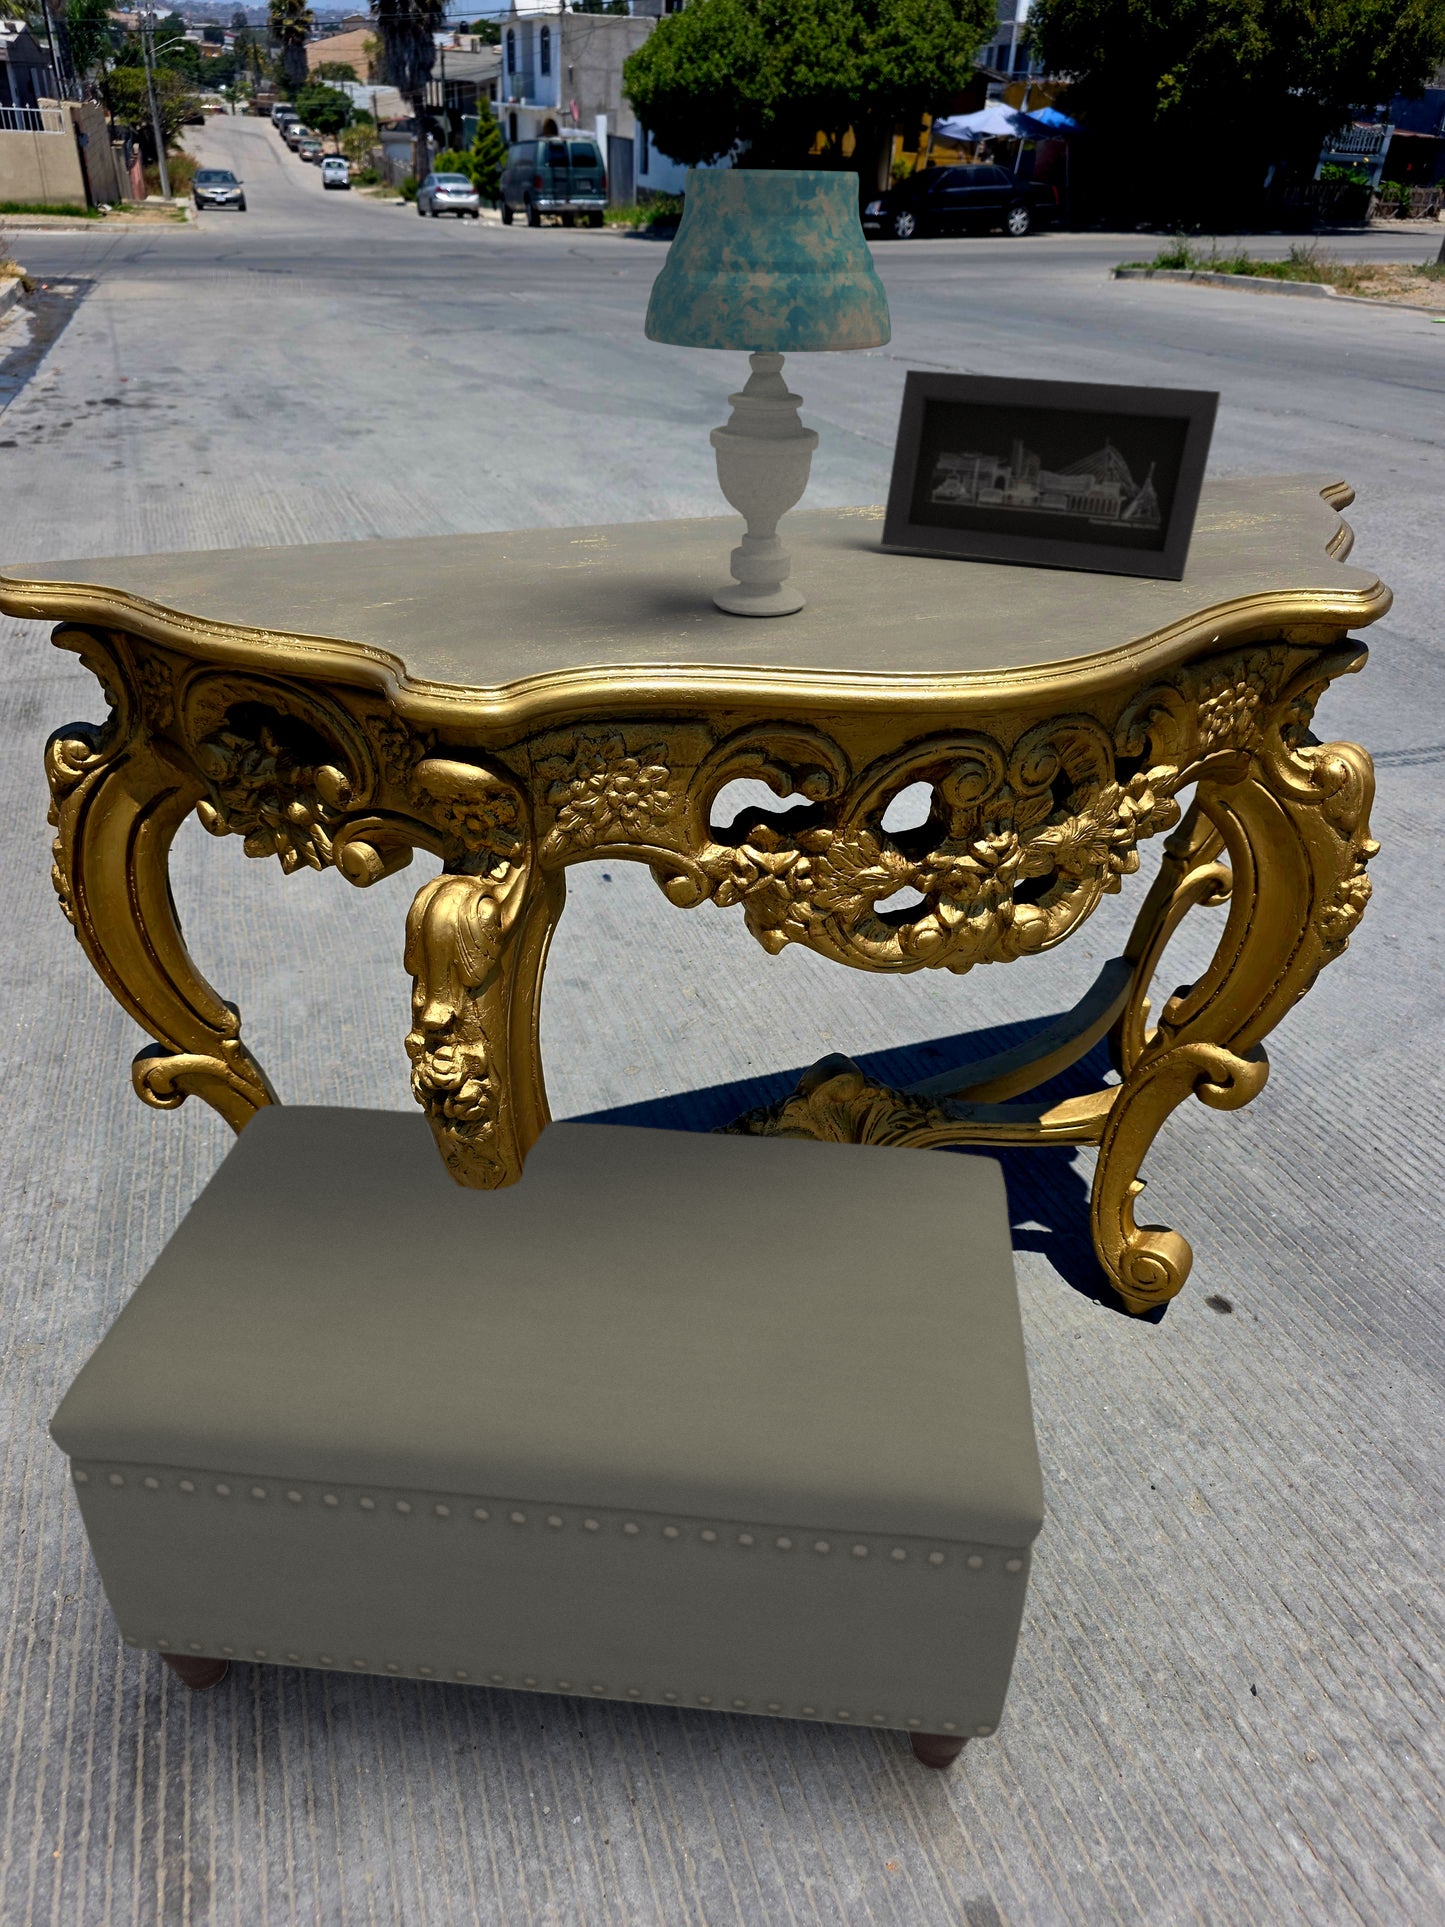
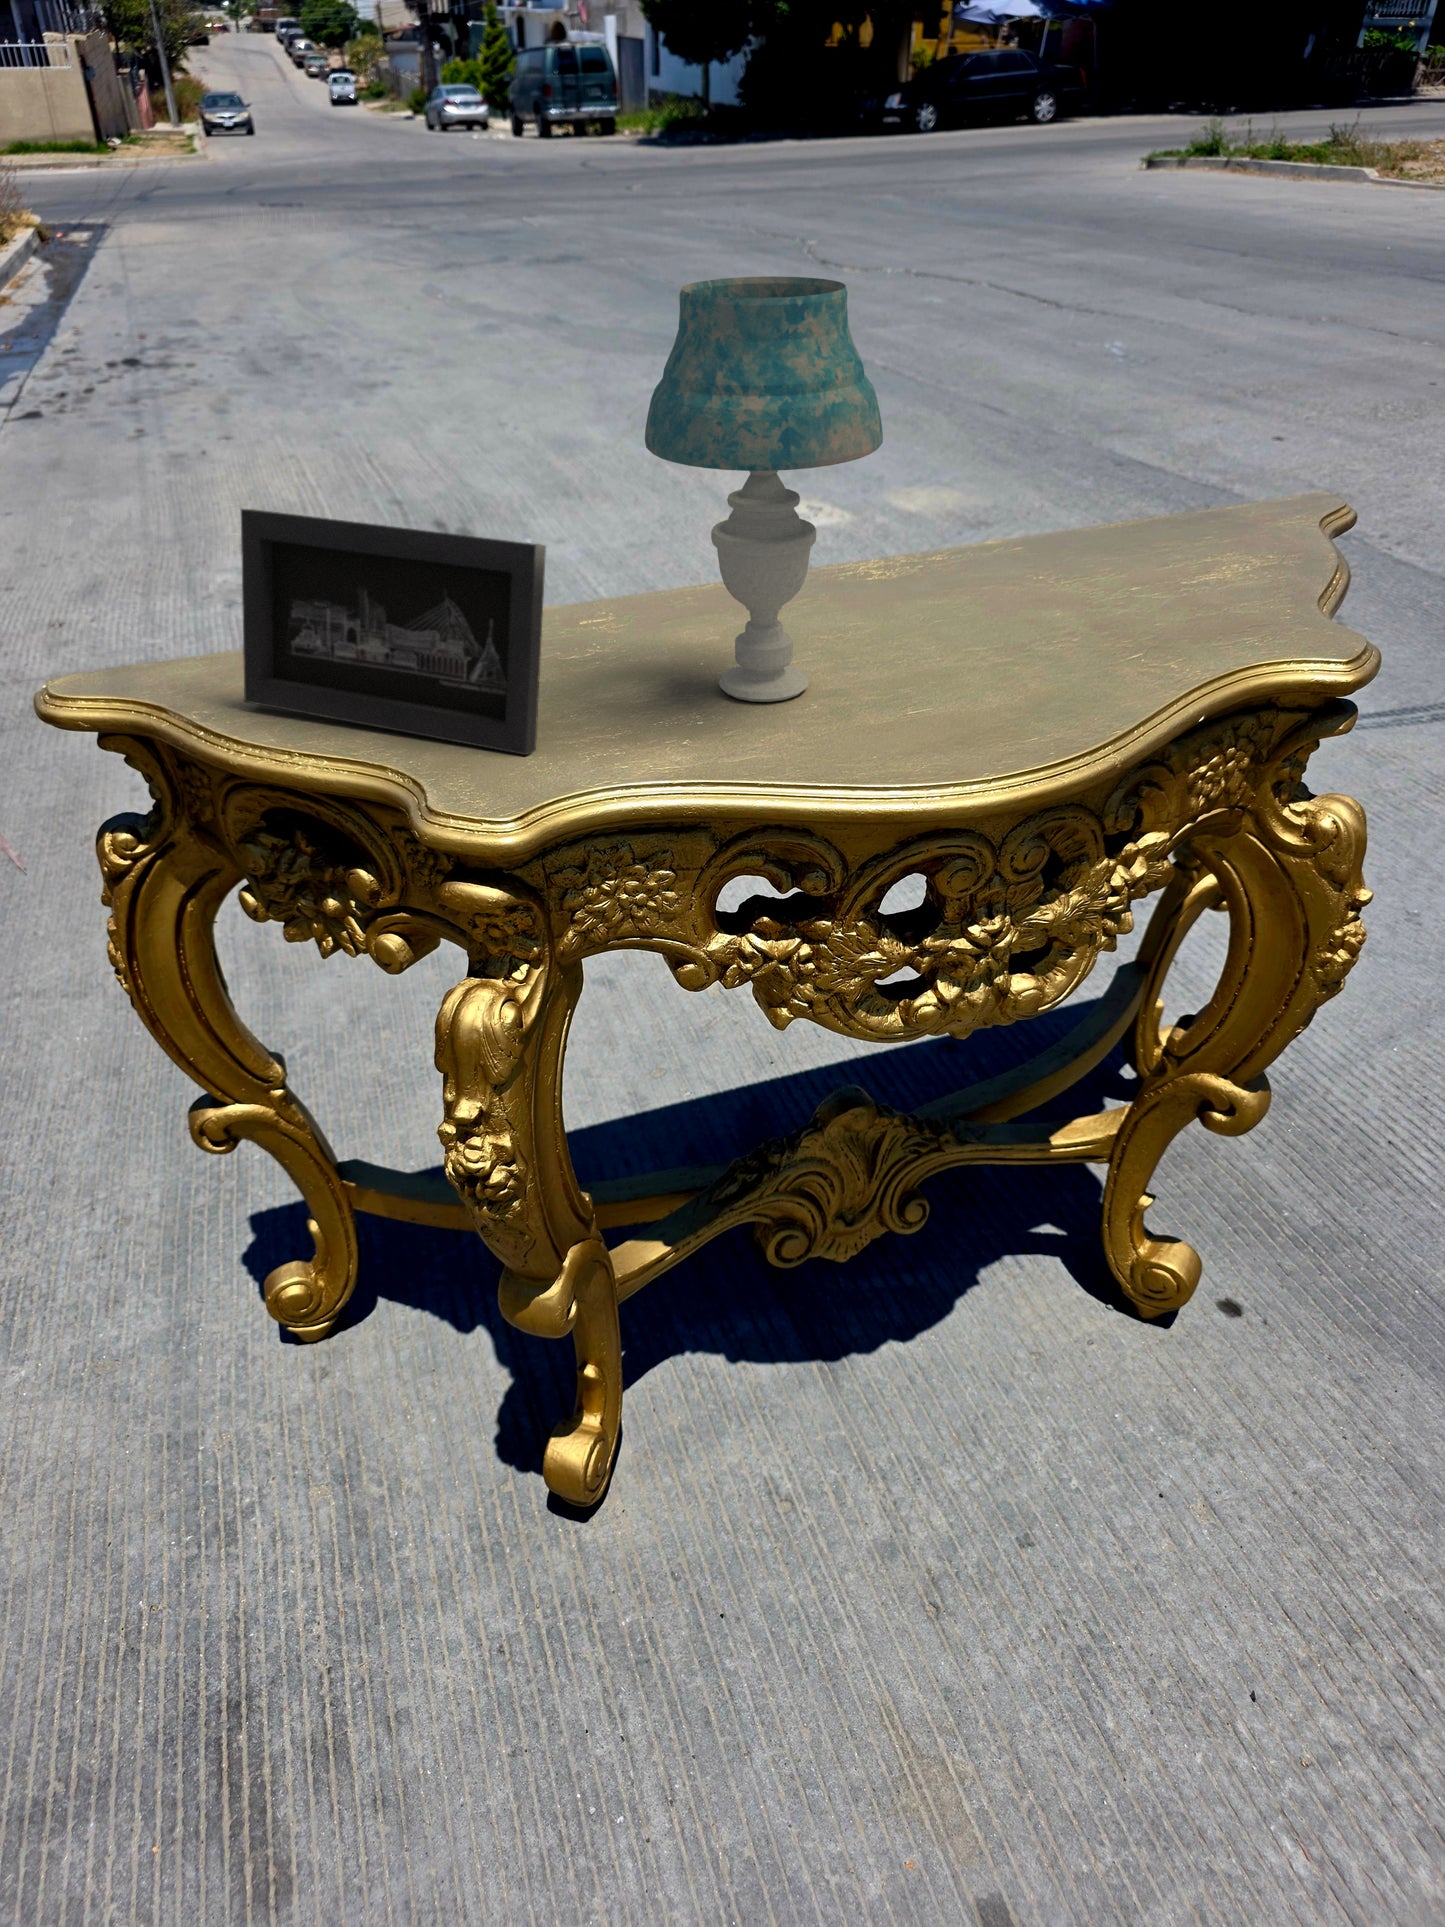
picture frame: present [881,370,1221,580] -> present [241,509,546,755]
ottoman: present [49,1105,1045,1771] -> none [131,1157,1039,1772]

